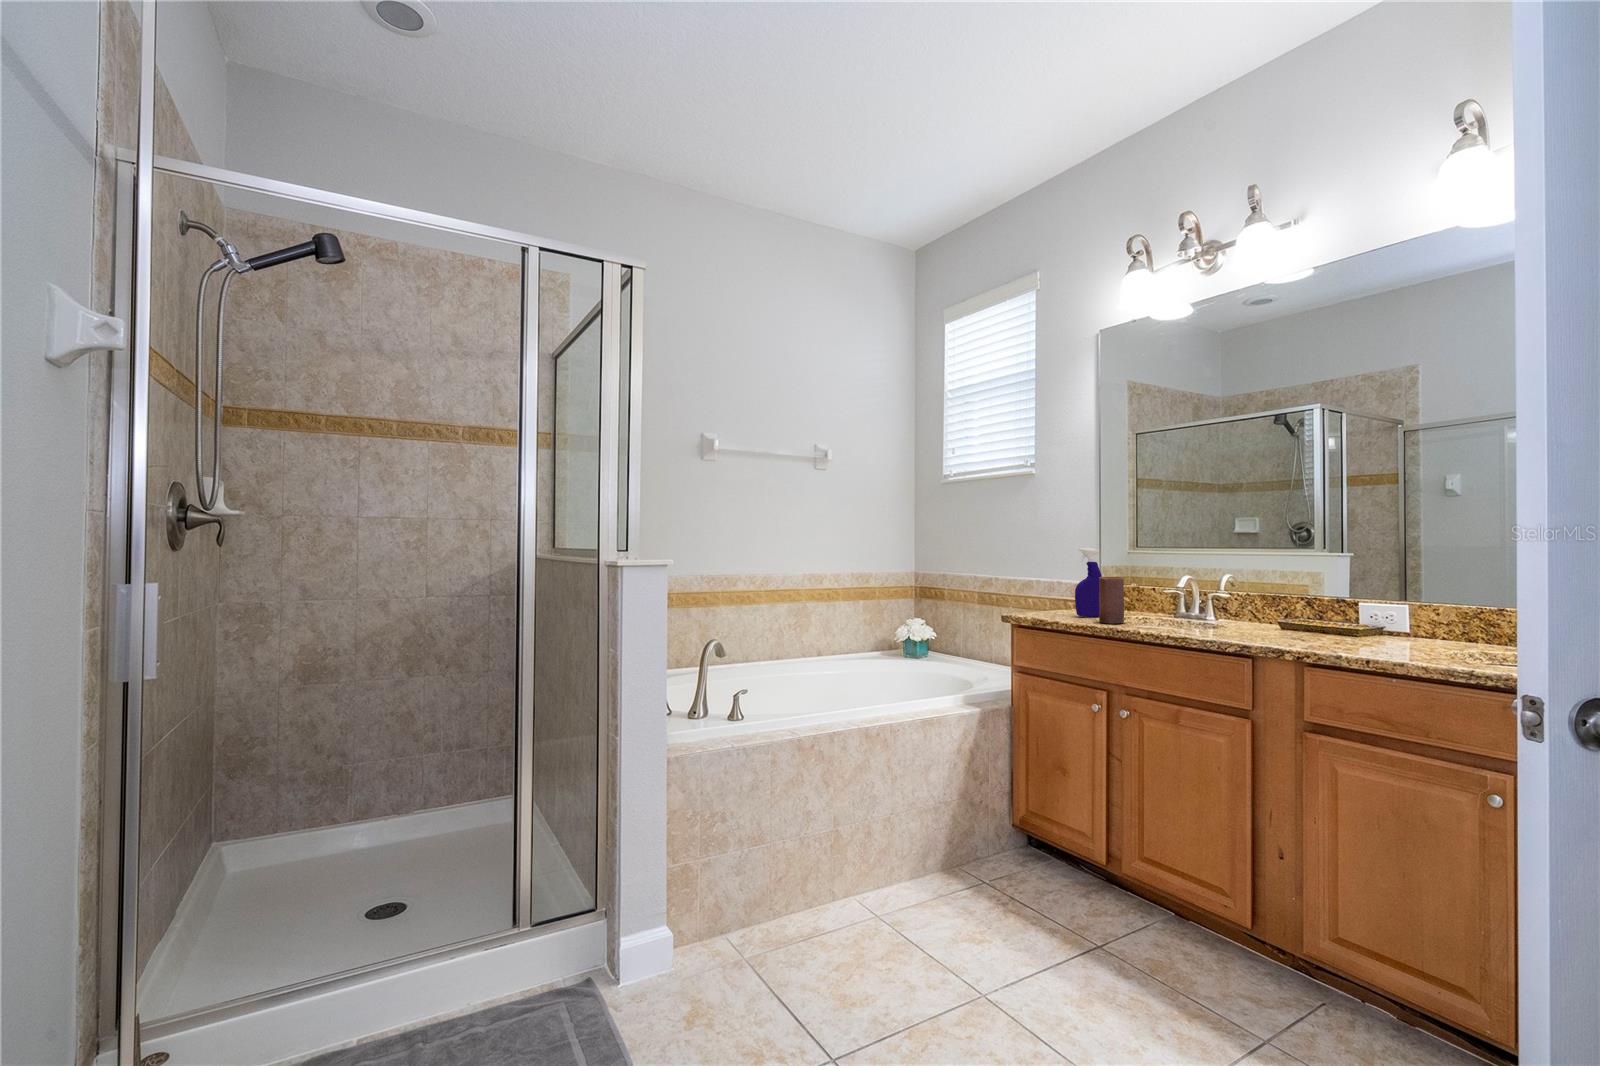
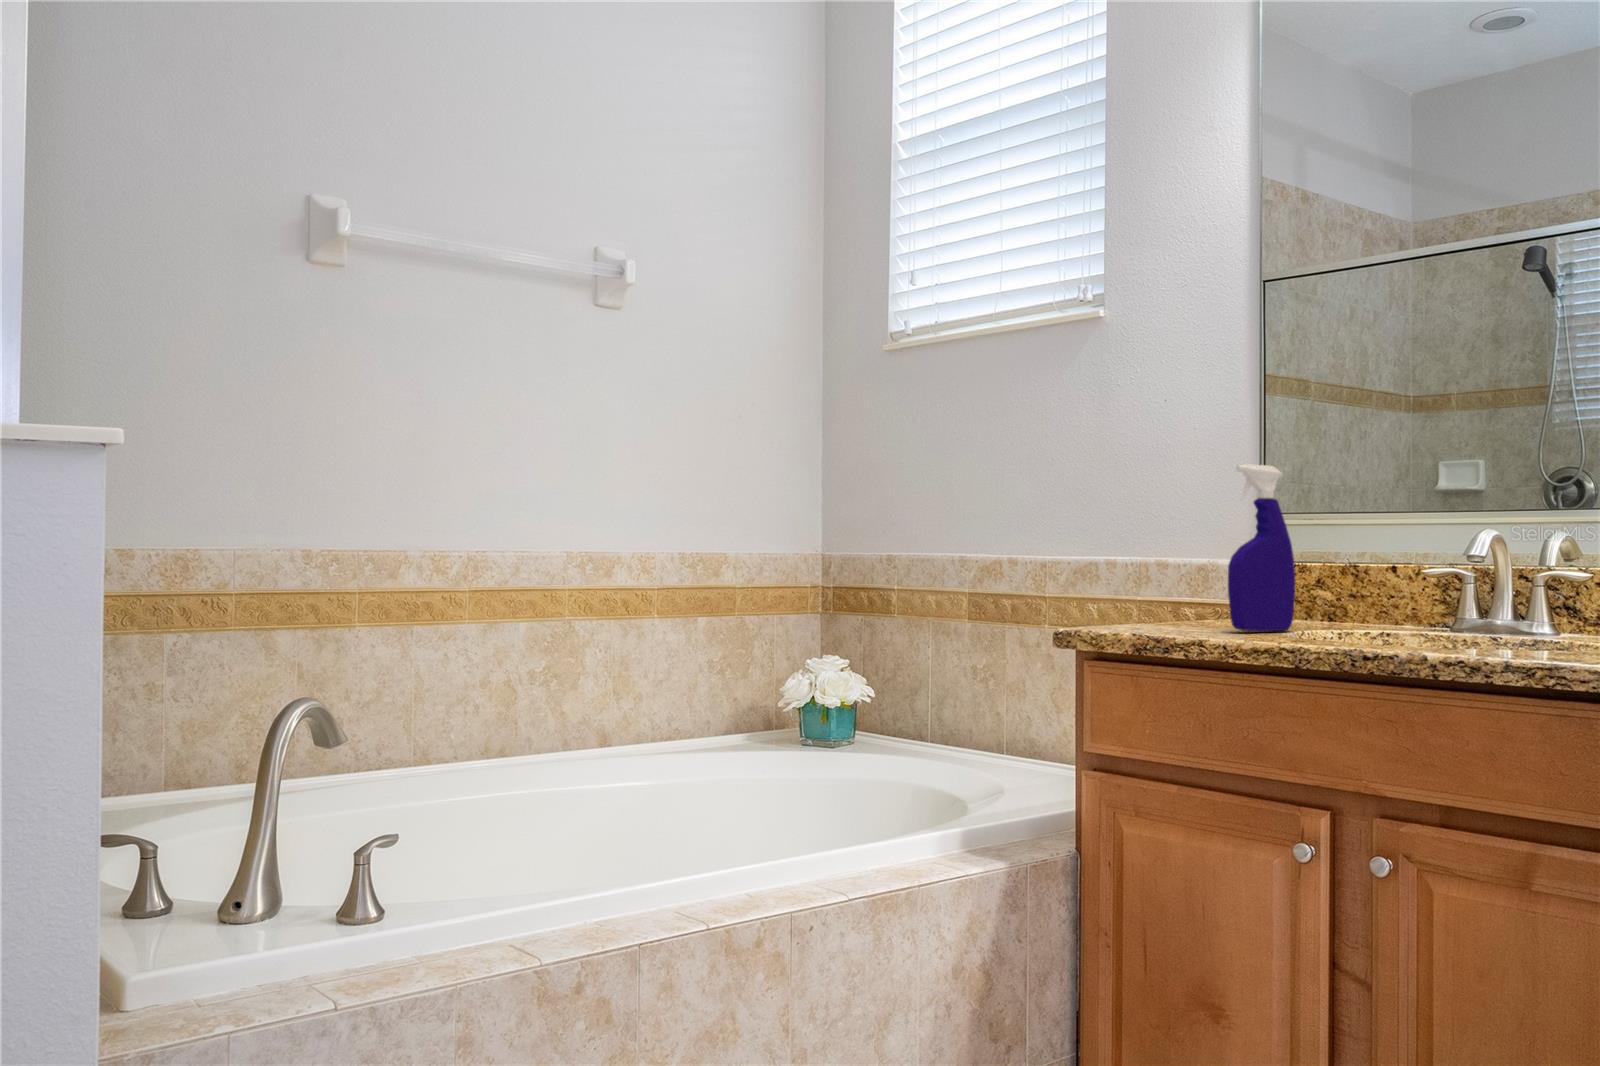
candle: present [1099,577,1124,623] -> none [1300,528,1362,641]

